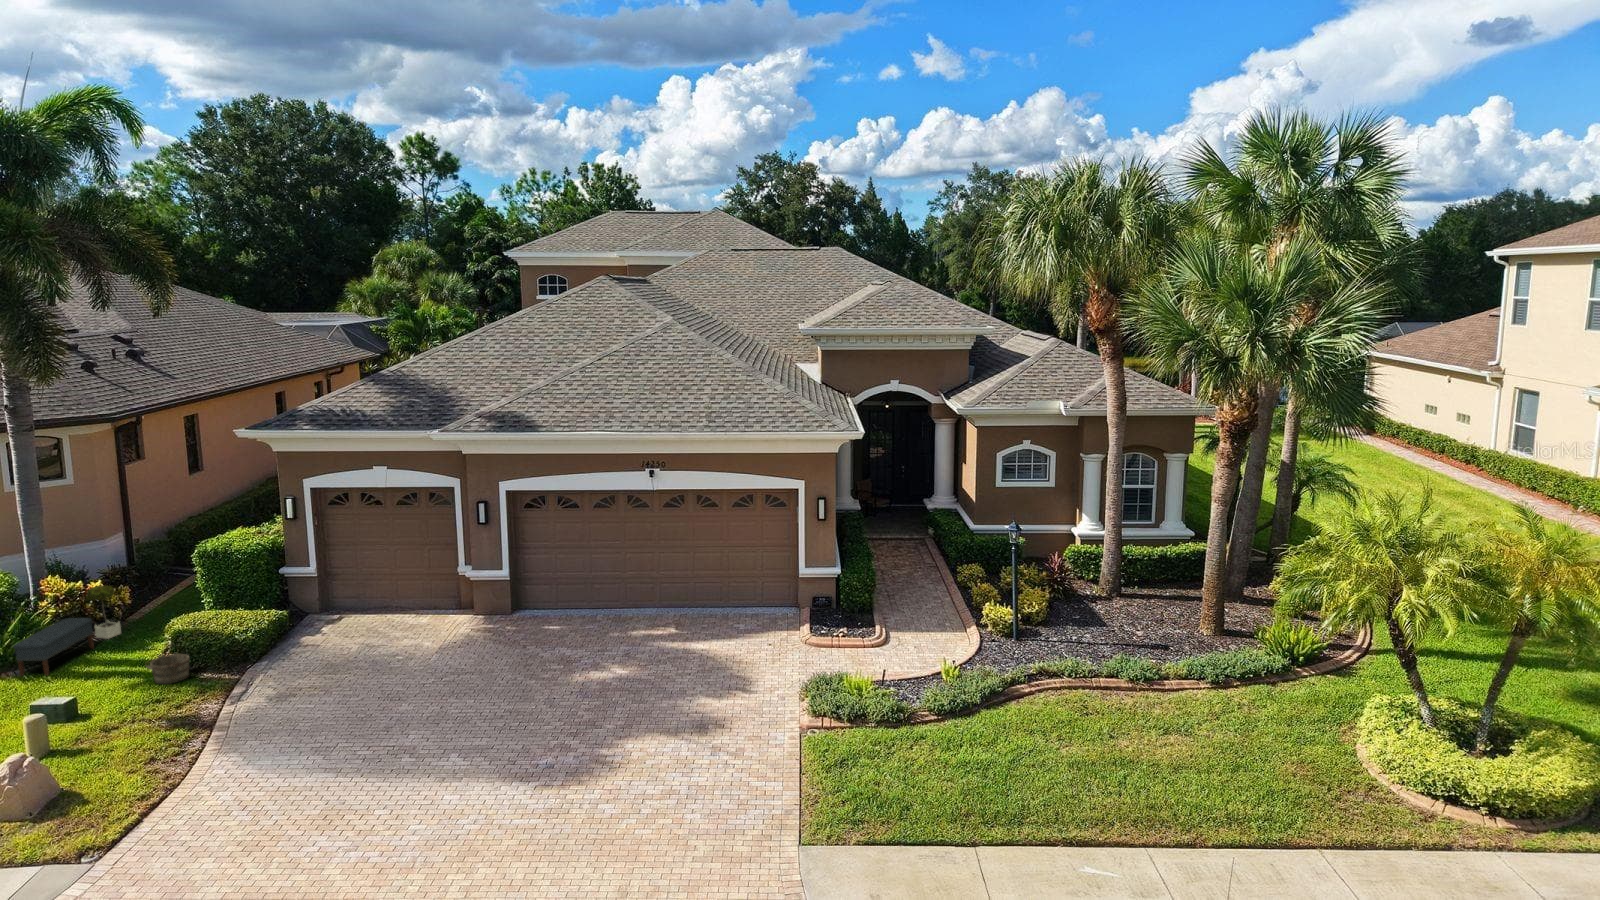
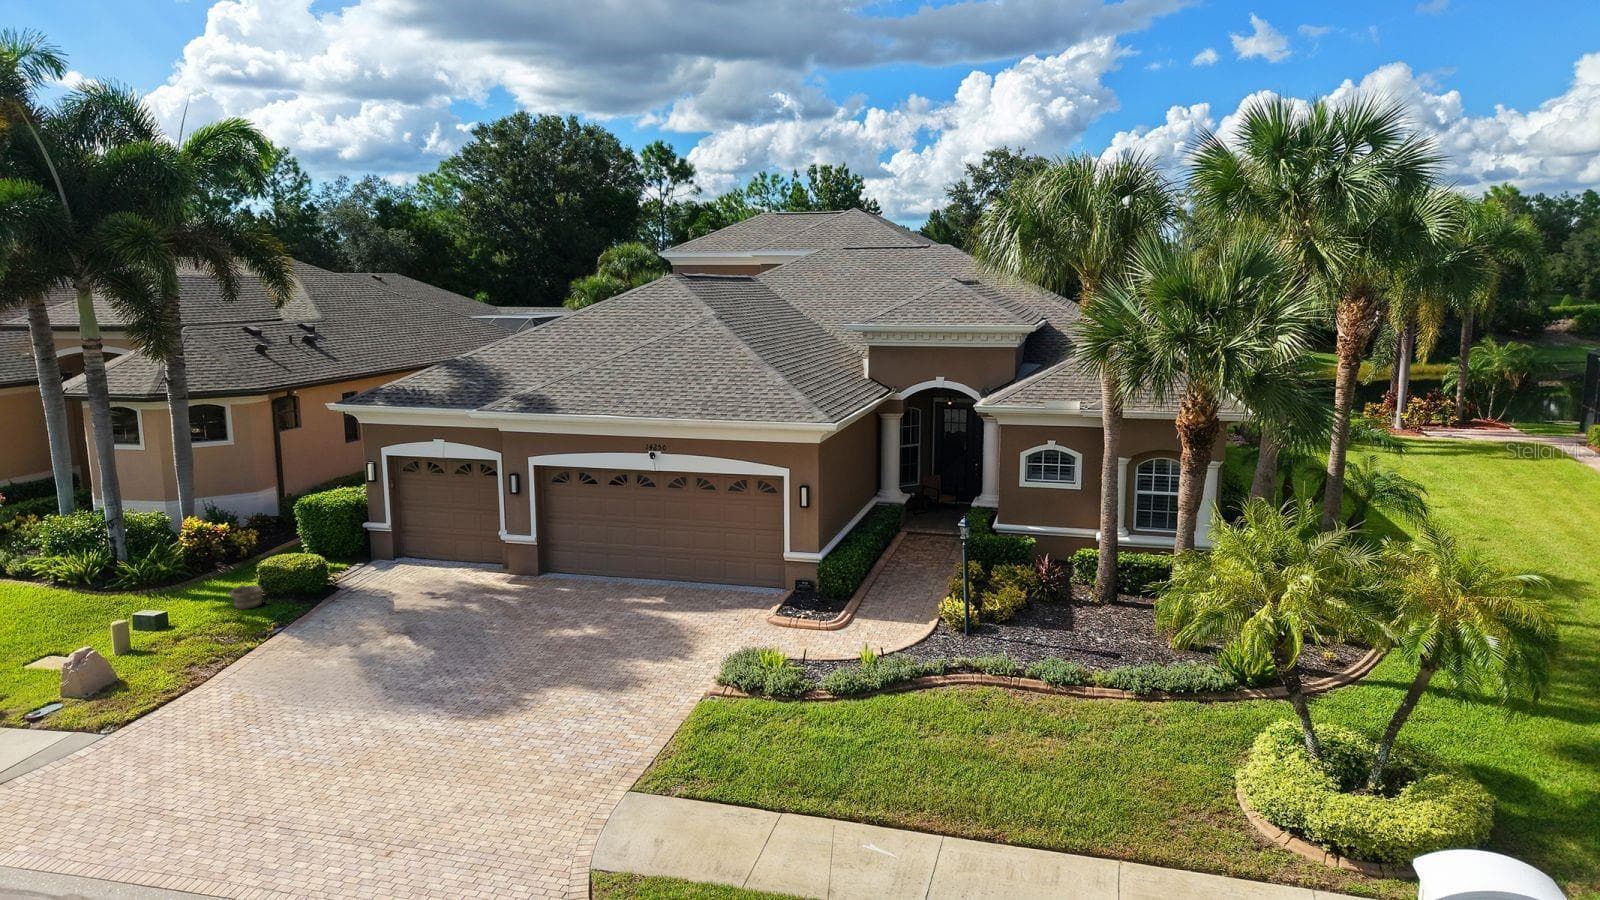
potted tree: present [86,586,121,639] -> none [209,527,237,571]
bench: present [13,618,94,676] -> none [143,551,211,595]

